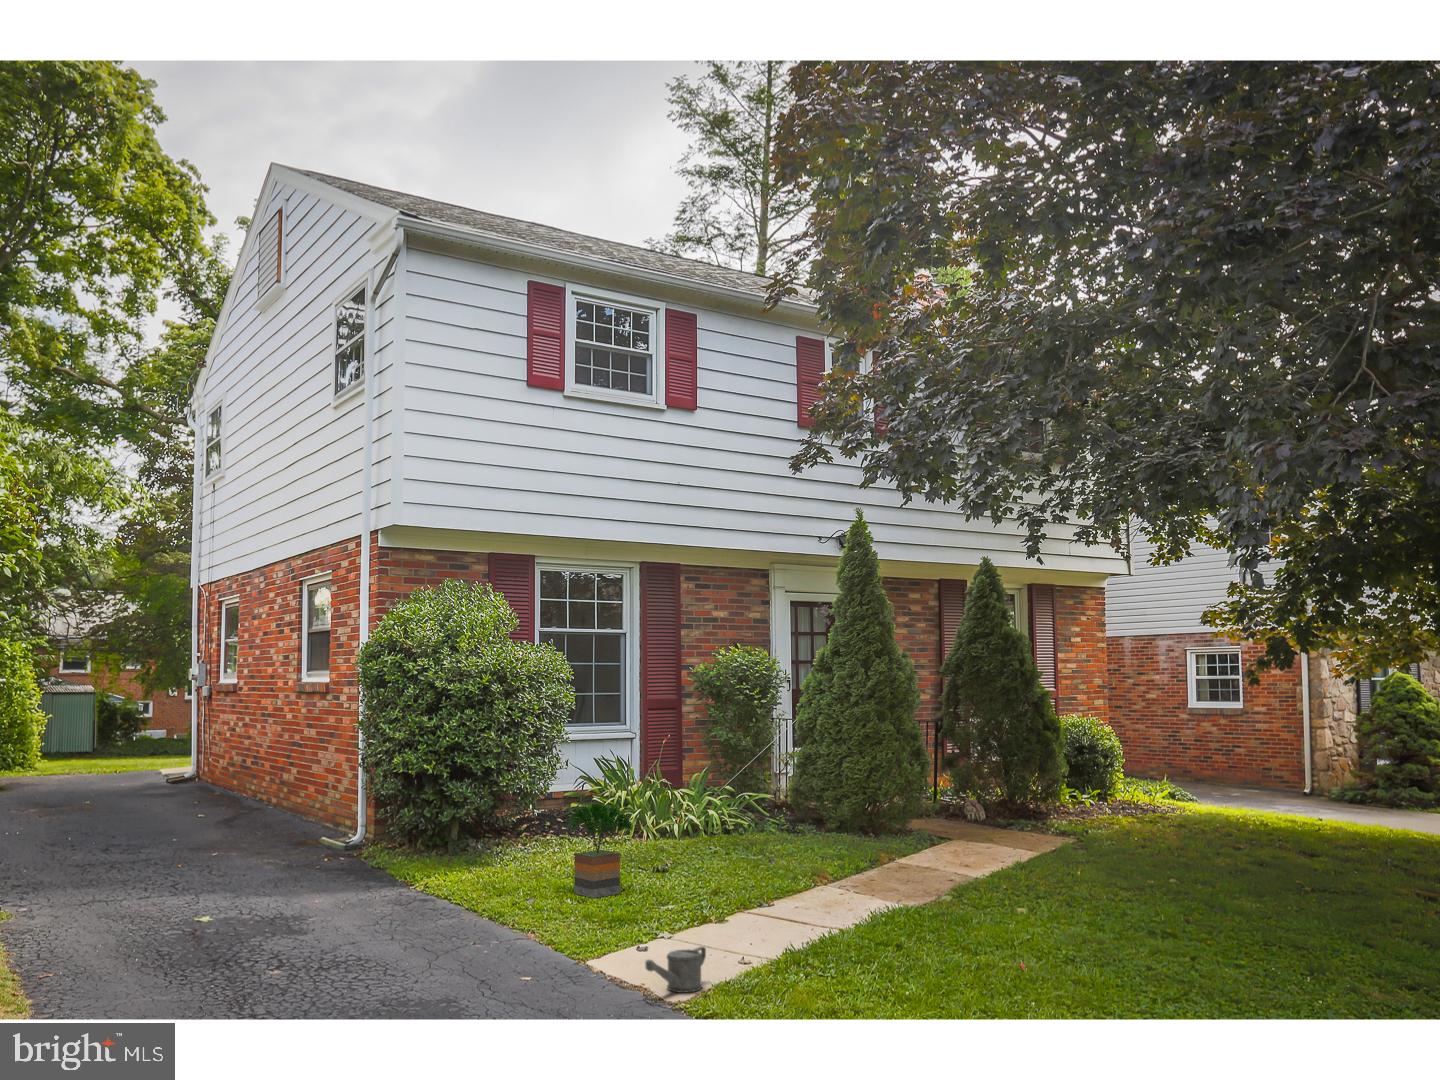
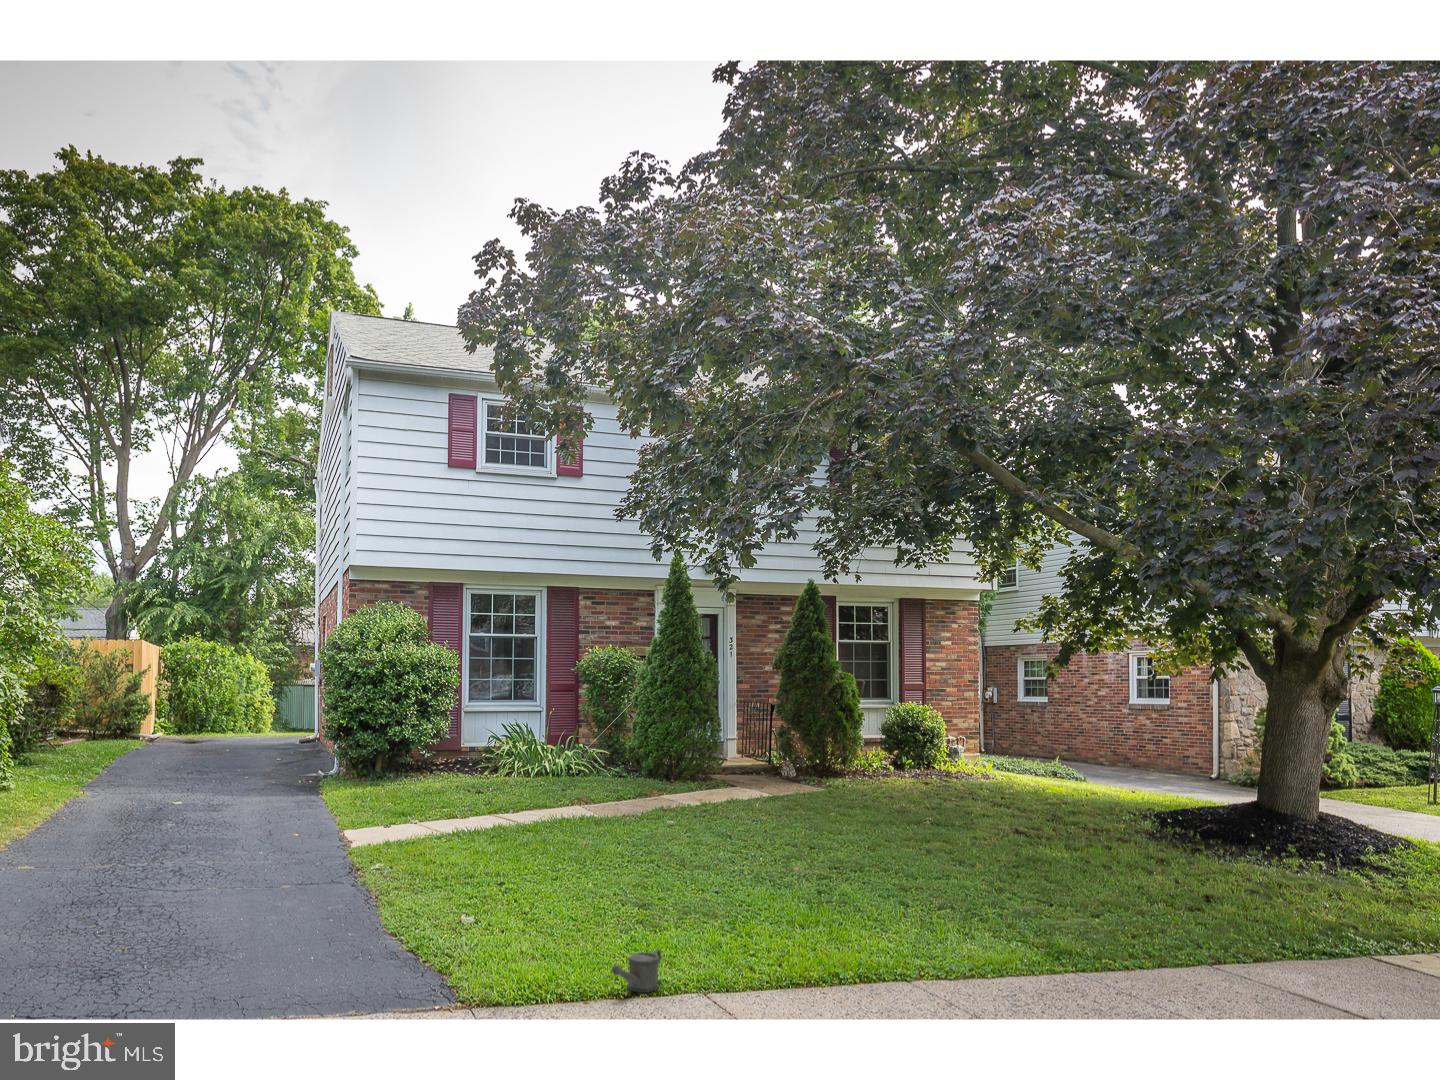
potted tree: present [568,804,633,898] -> none [516,799,580,887]

